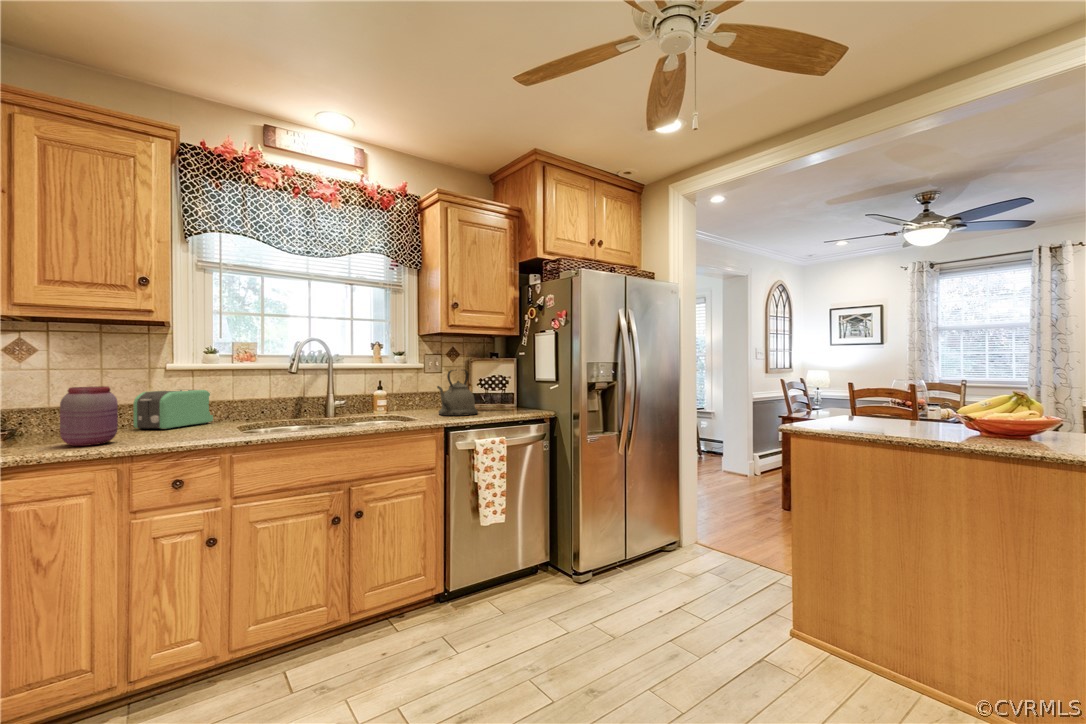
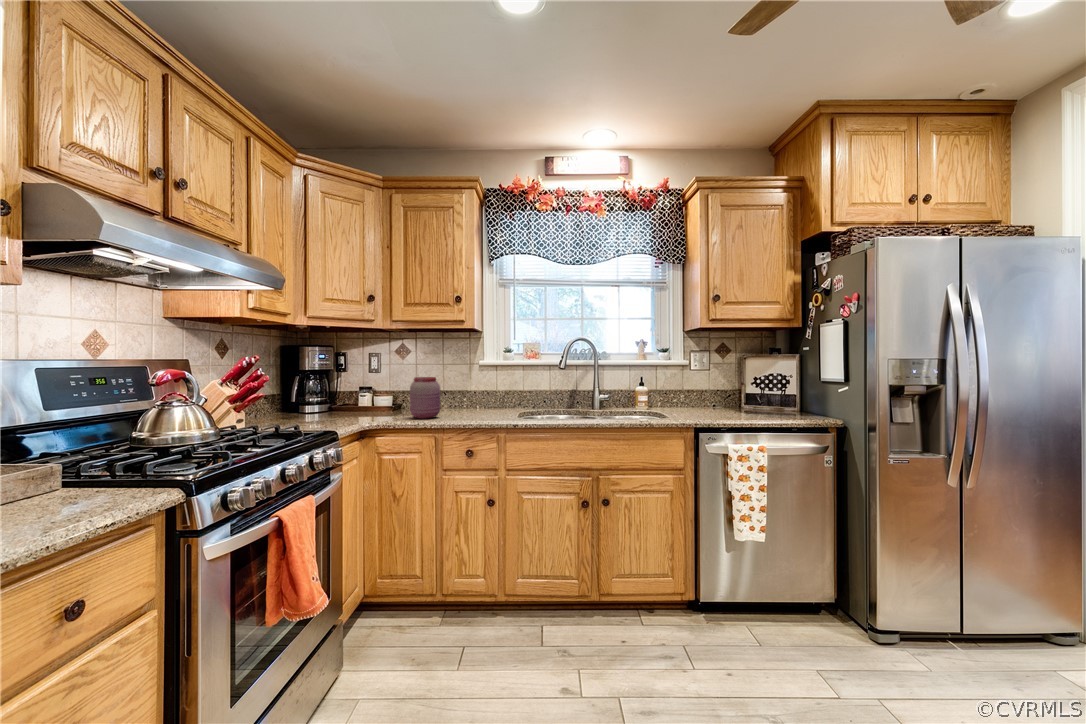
kettle: present [437,370,478,416] -> none [693,367,743,417]
toaster: present [134,390,213,429] -> none [460,381,511,411]

